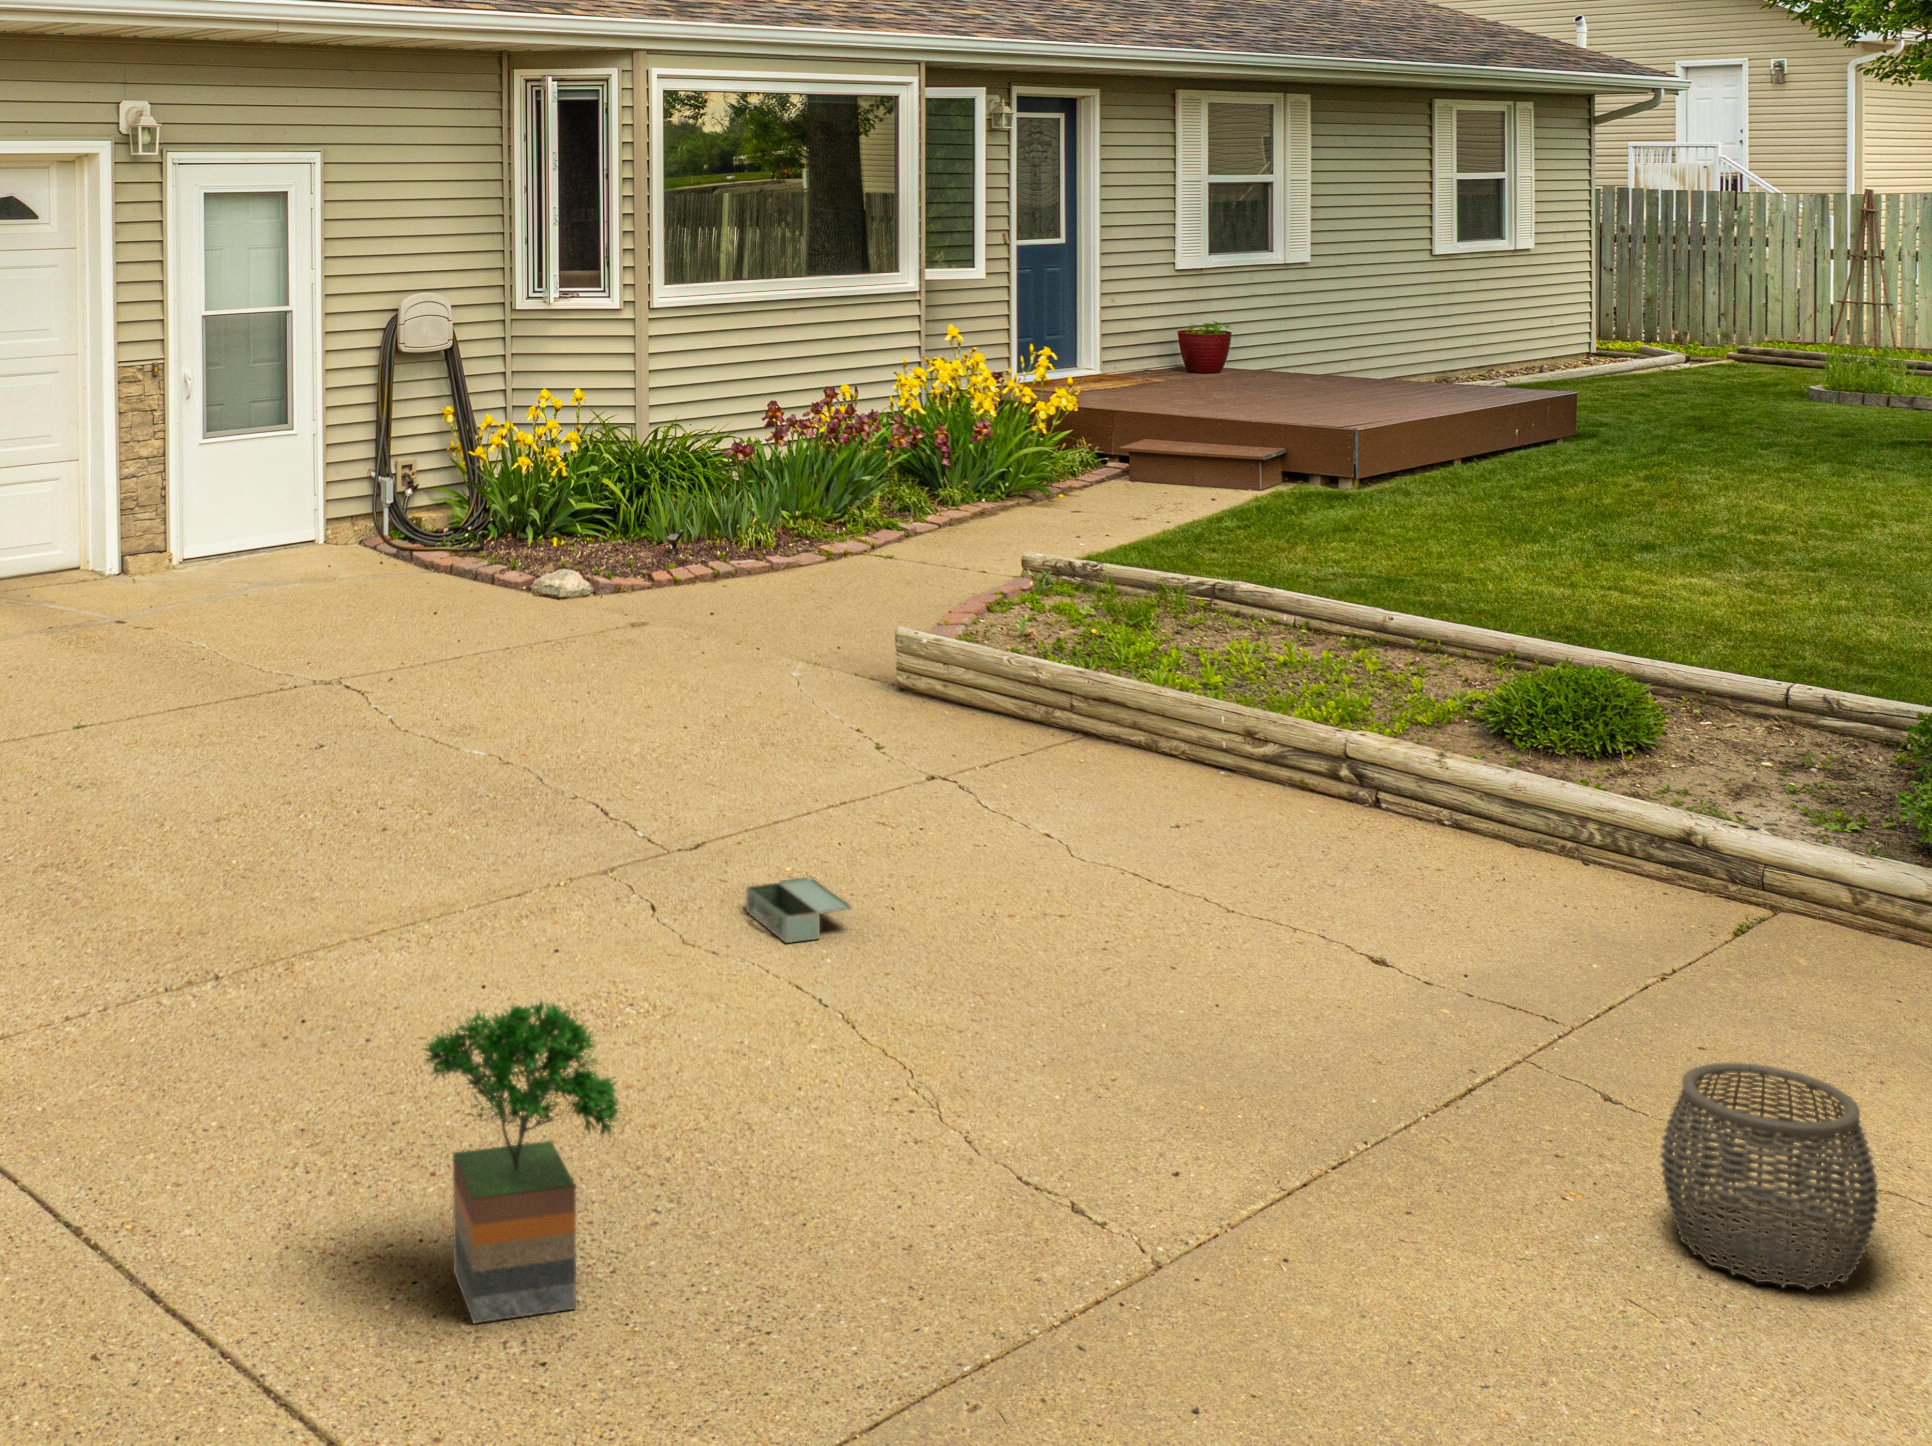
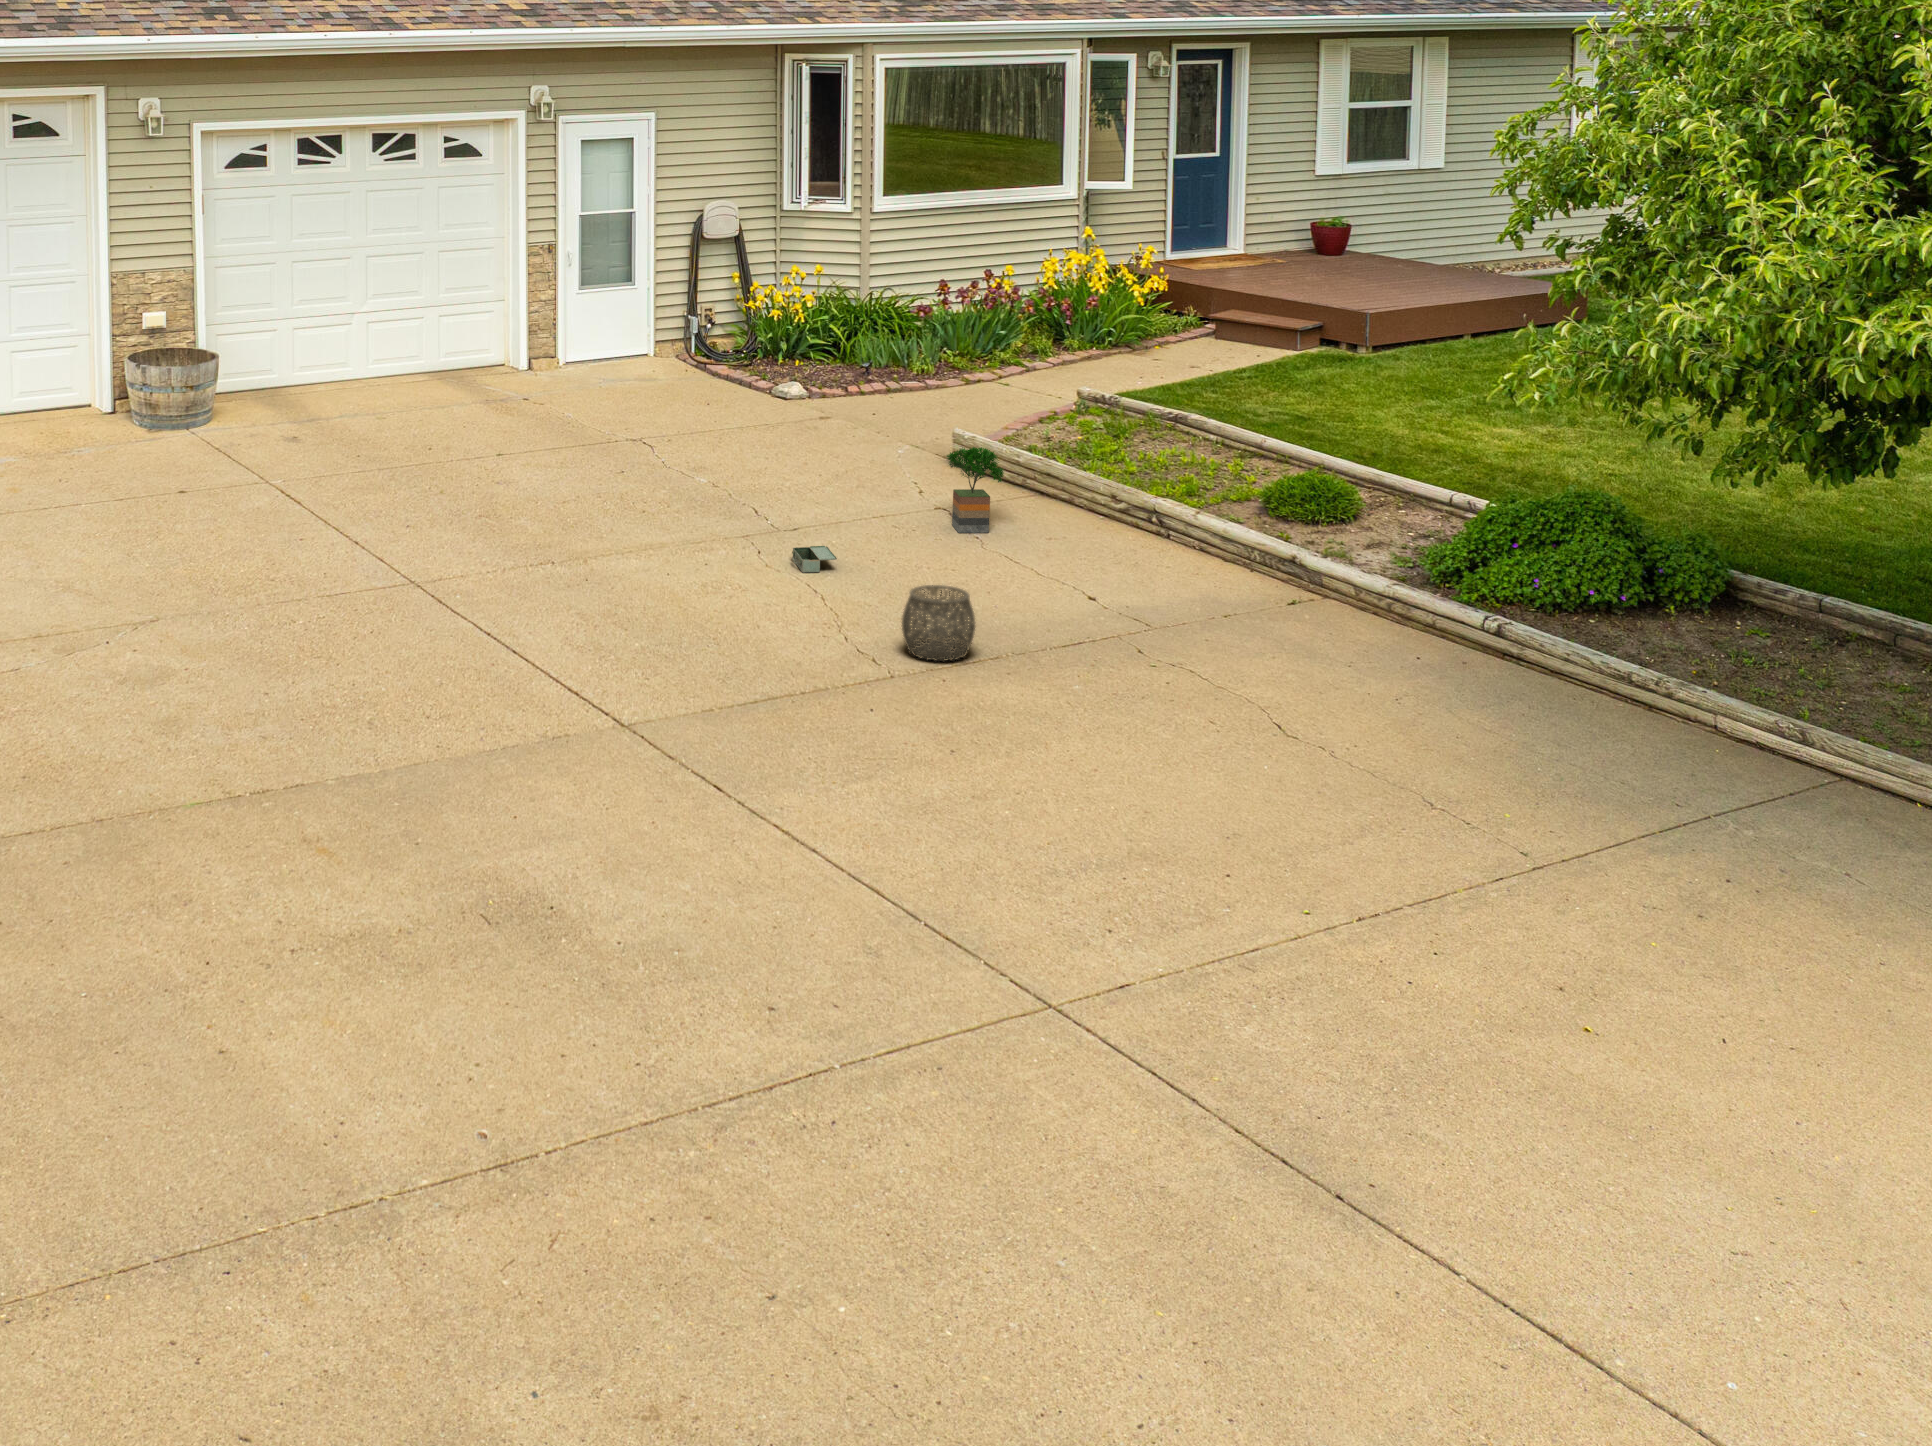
potted tree: present [424,1001,619,1323] -> present [946,447,1004,533]
woven basket: present [1660,1062,1879,1289] -> present [902,585,975,662]

